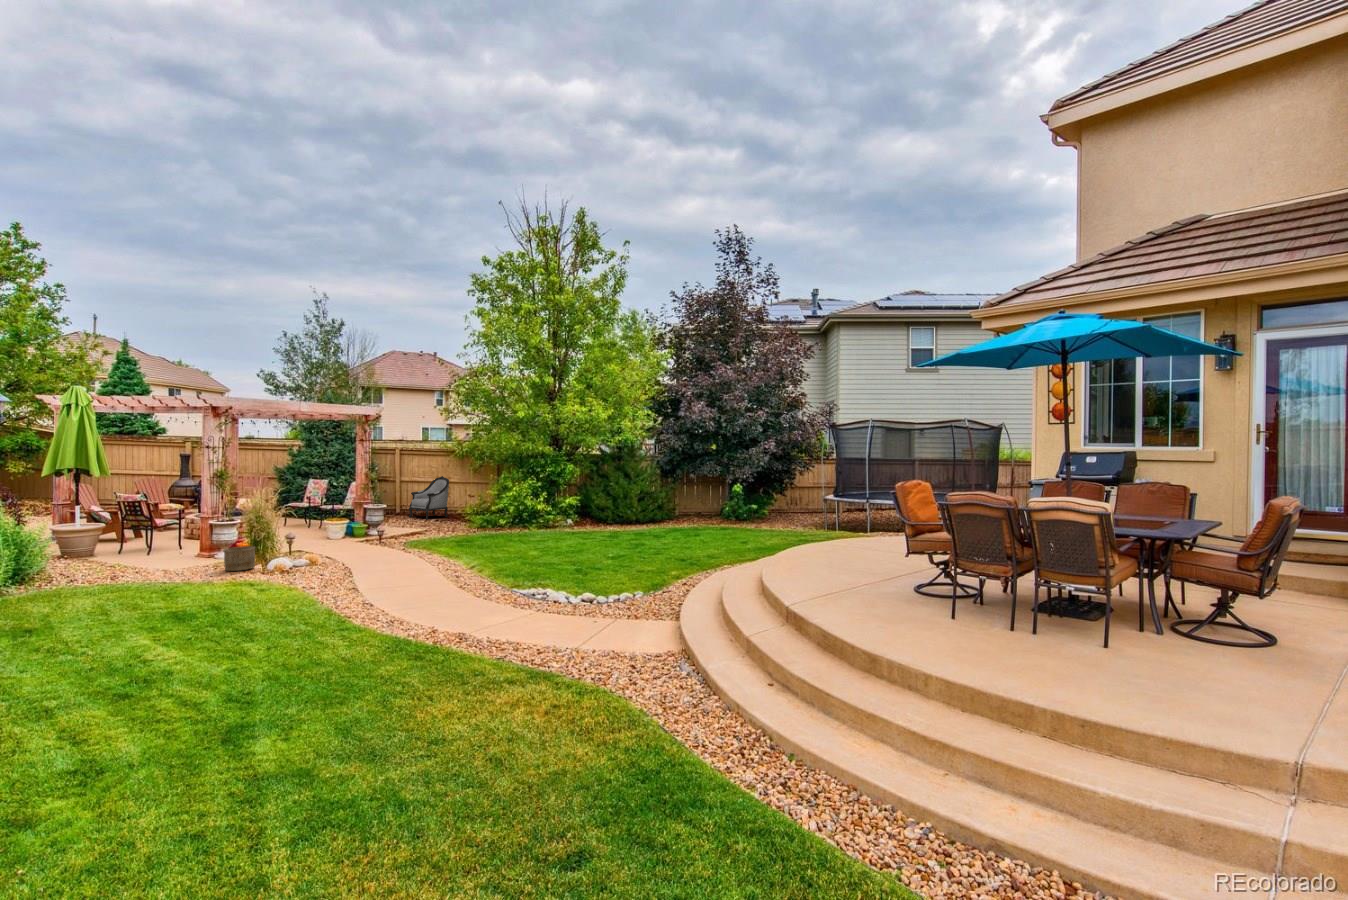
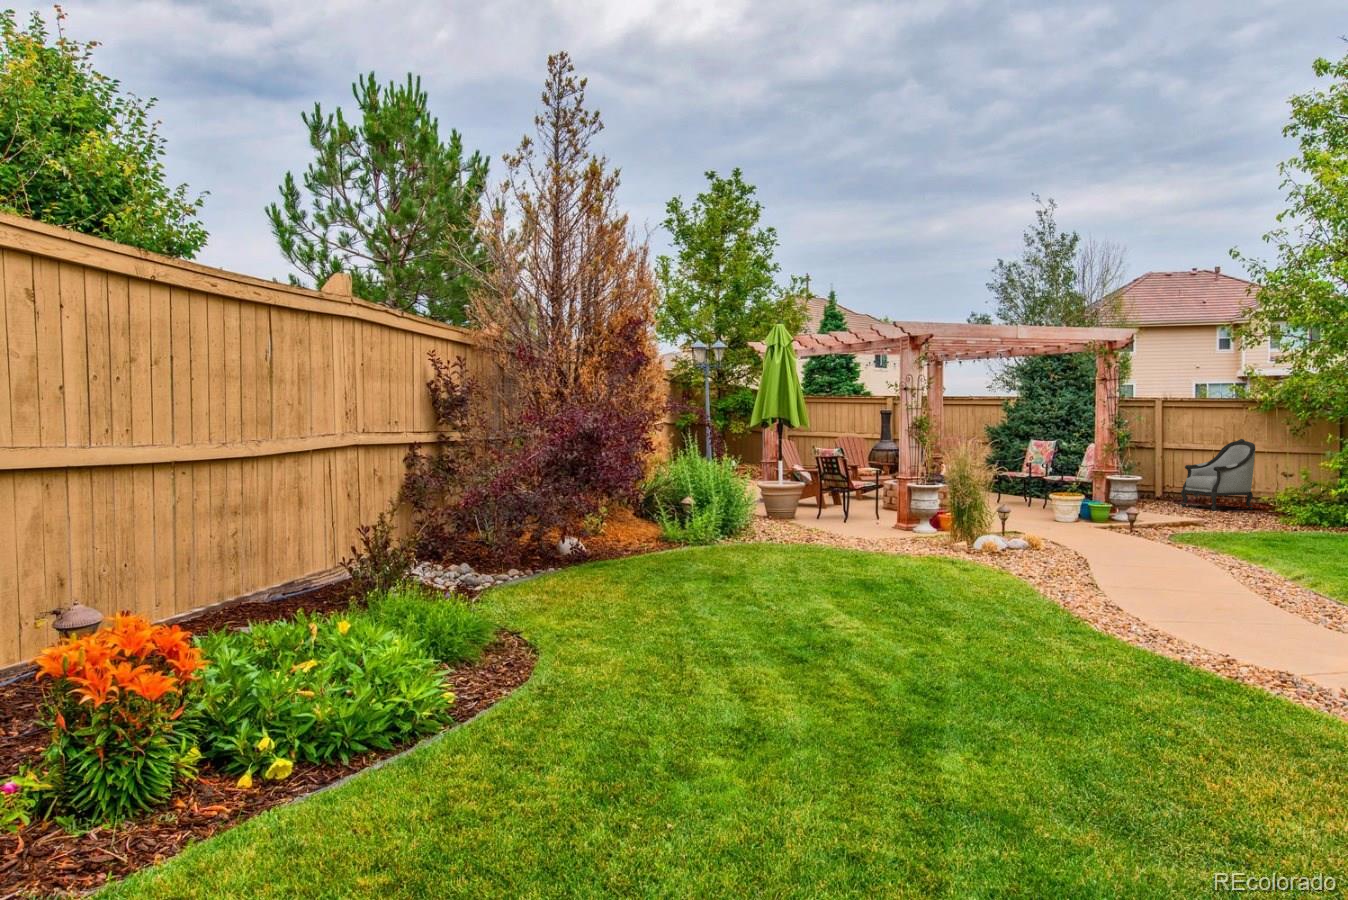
wooden bucket: present [223,546,255,571] -> none [919,513,958,544]

